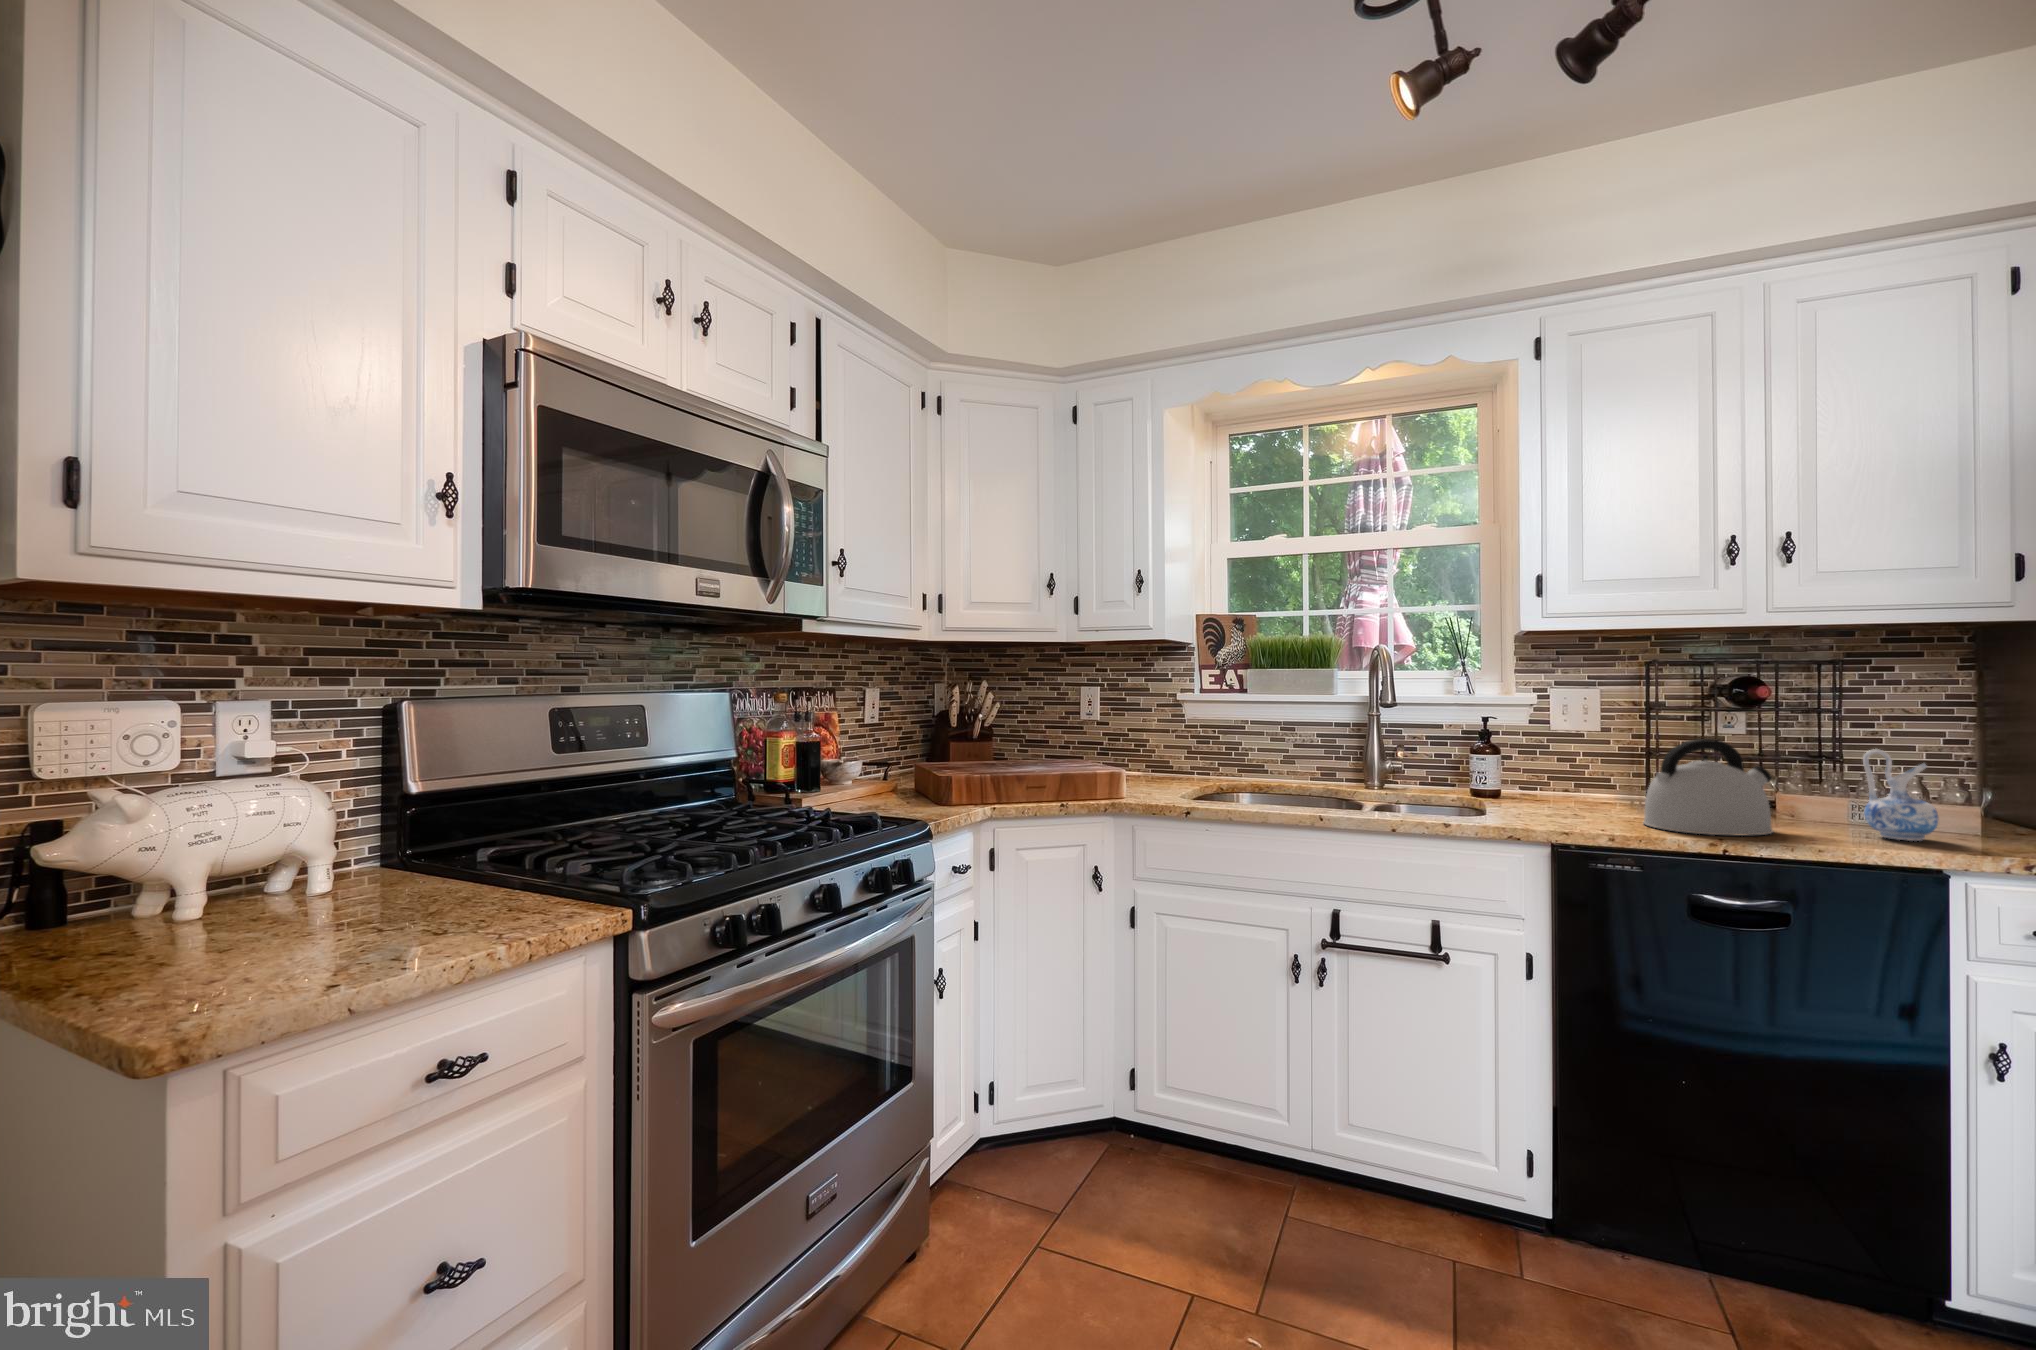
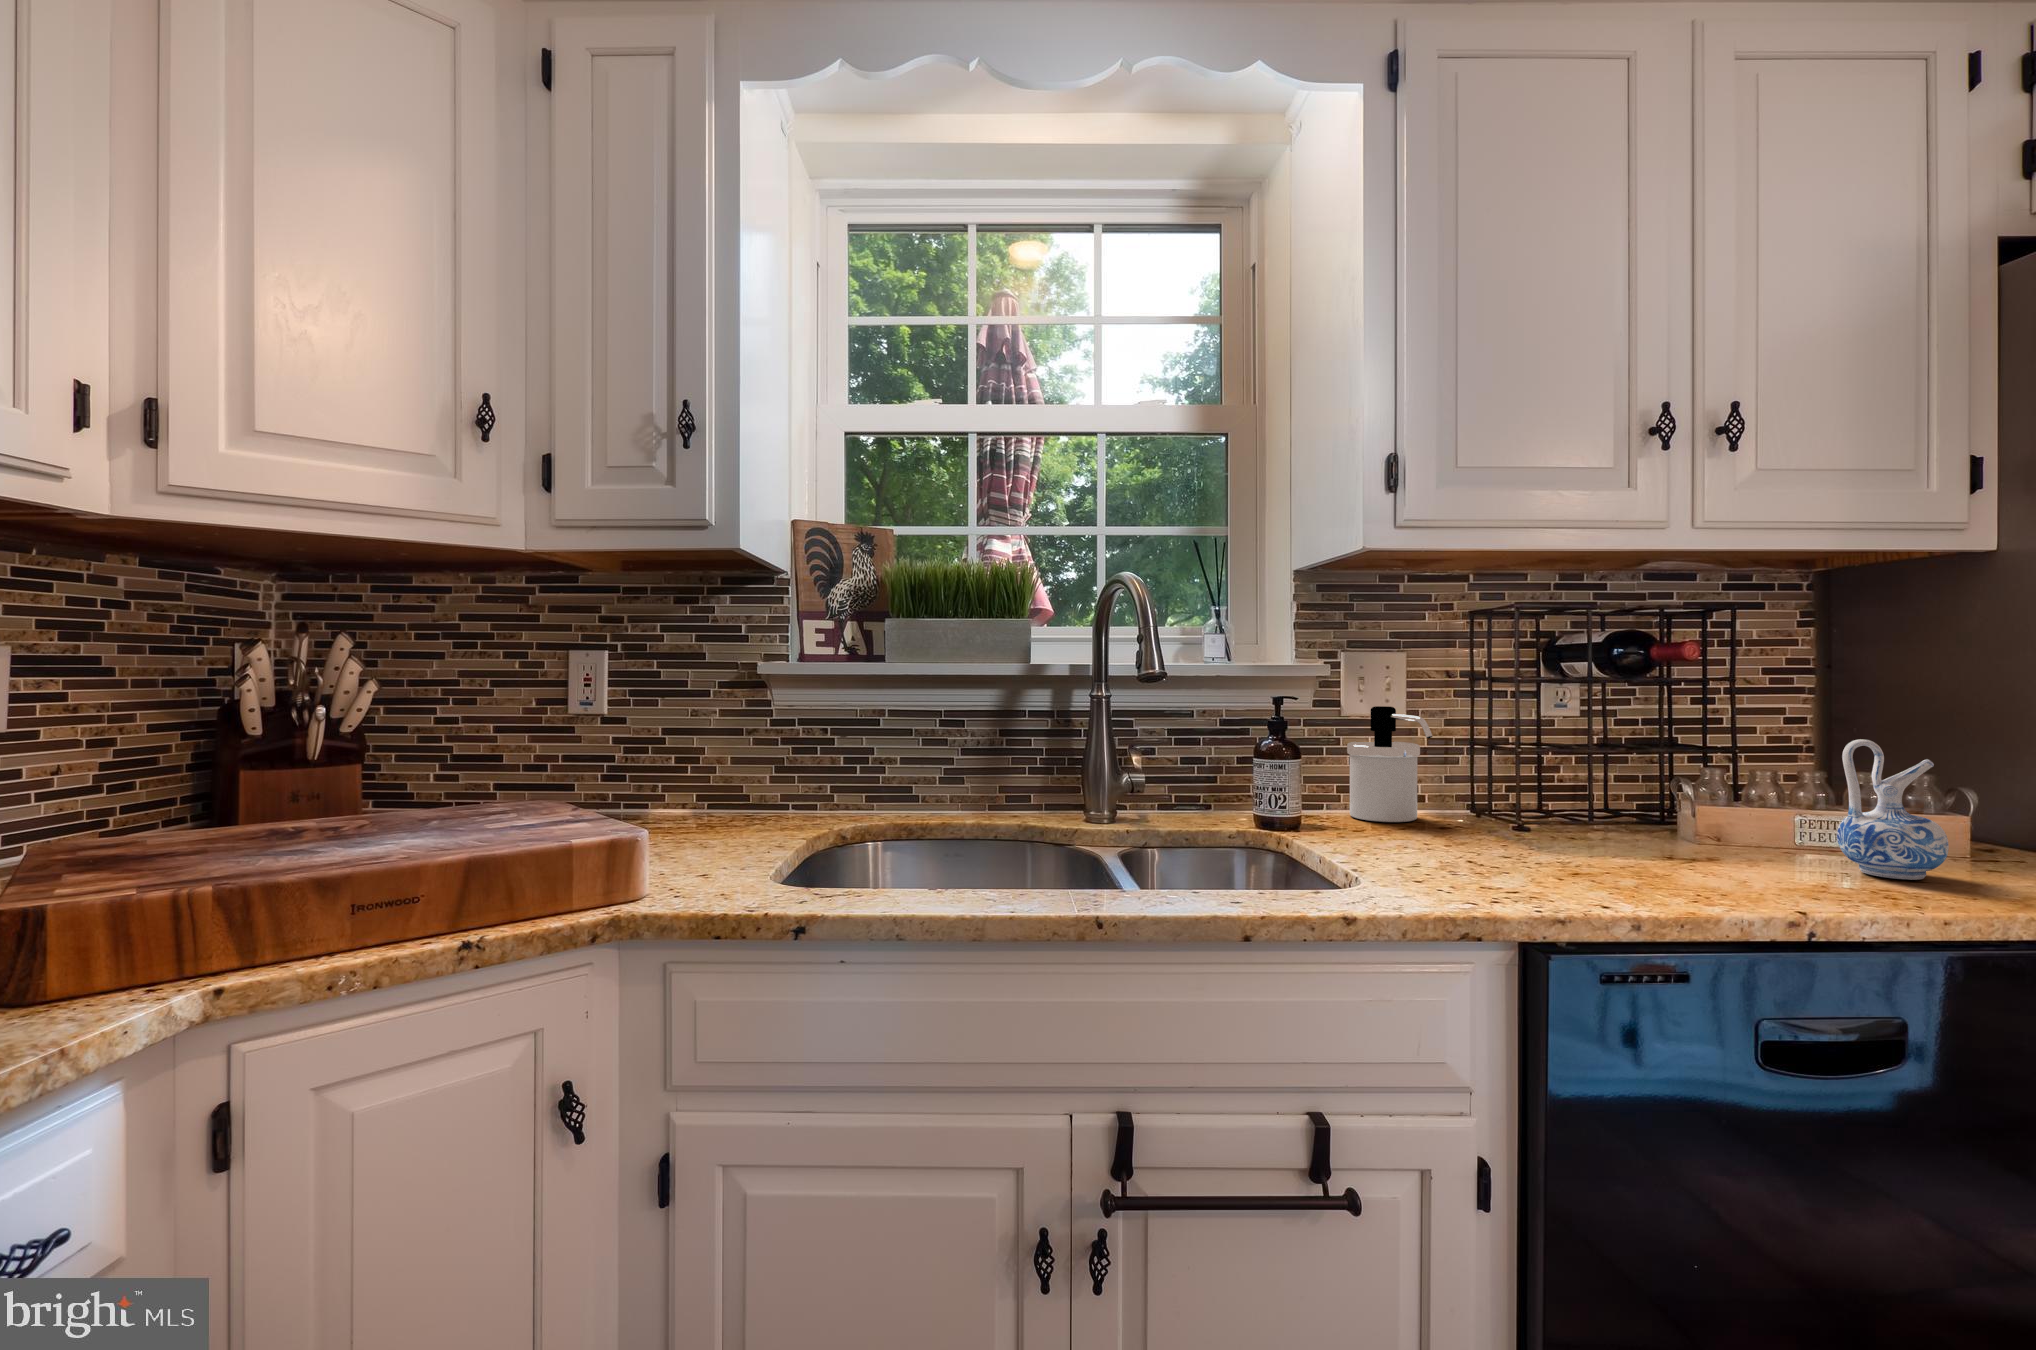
soap dispenser: none [1557,725,1610,800] -> present [1347,706,1432,822]
kettle: present [1643,739,1773,835] -> none [1549,729,1750,894]

